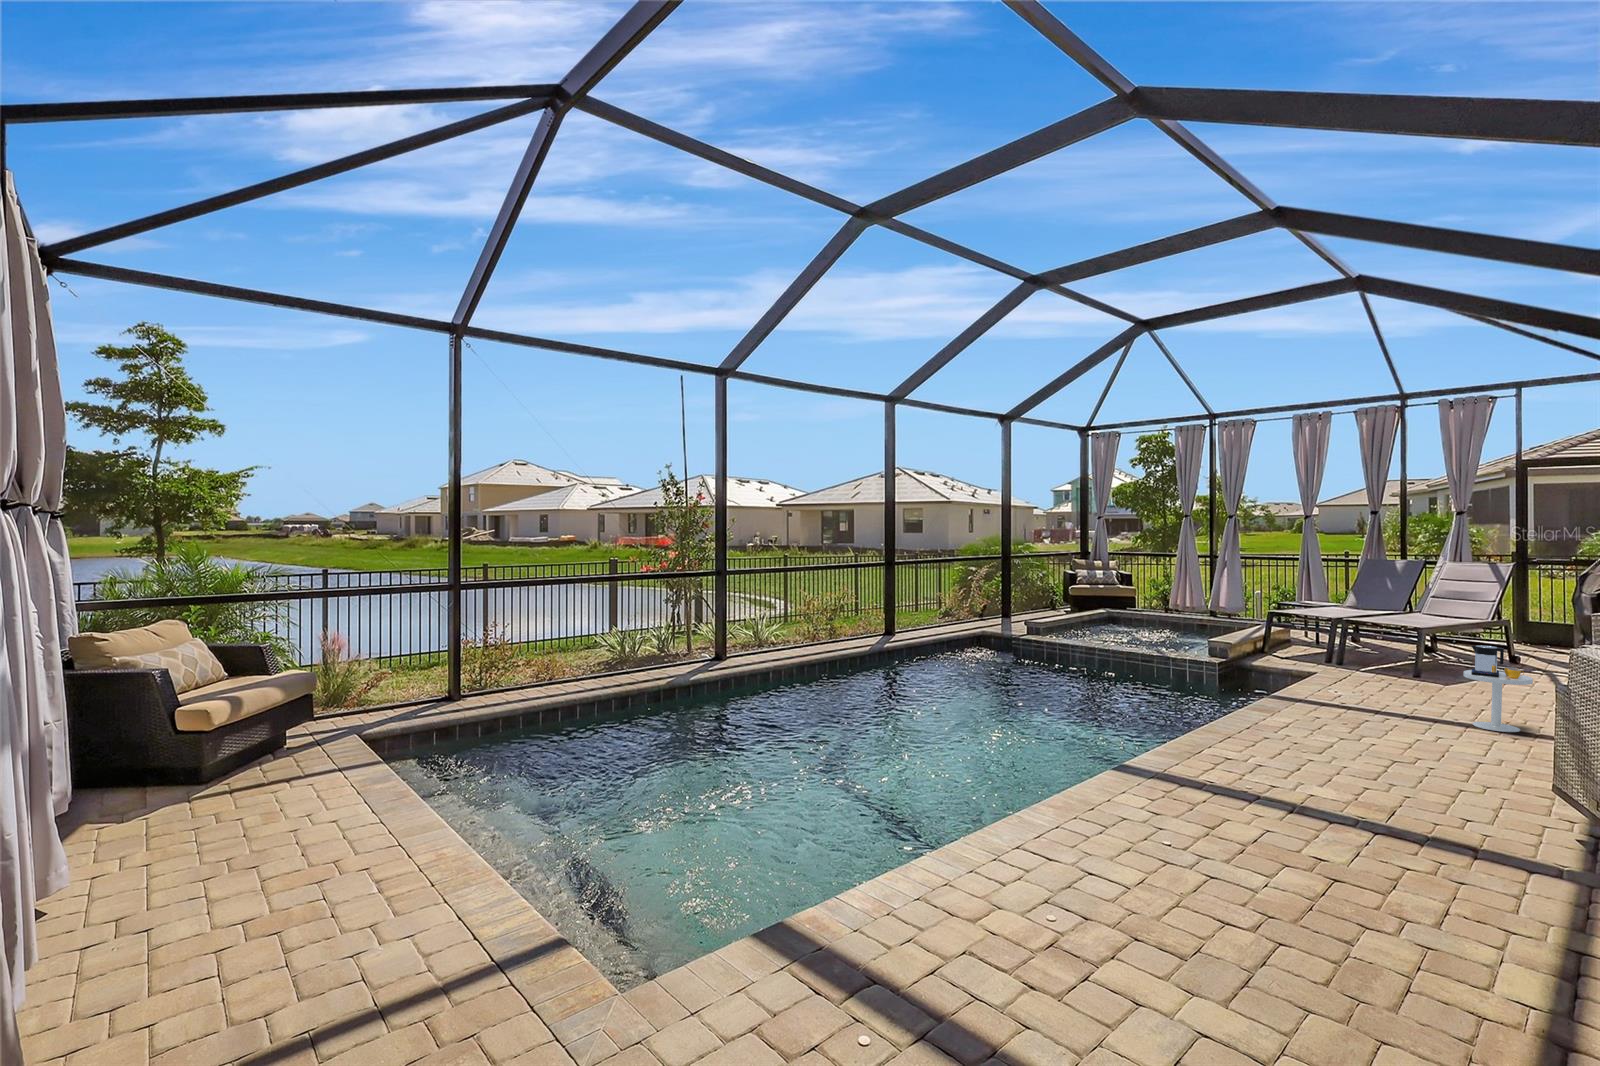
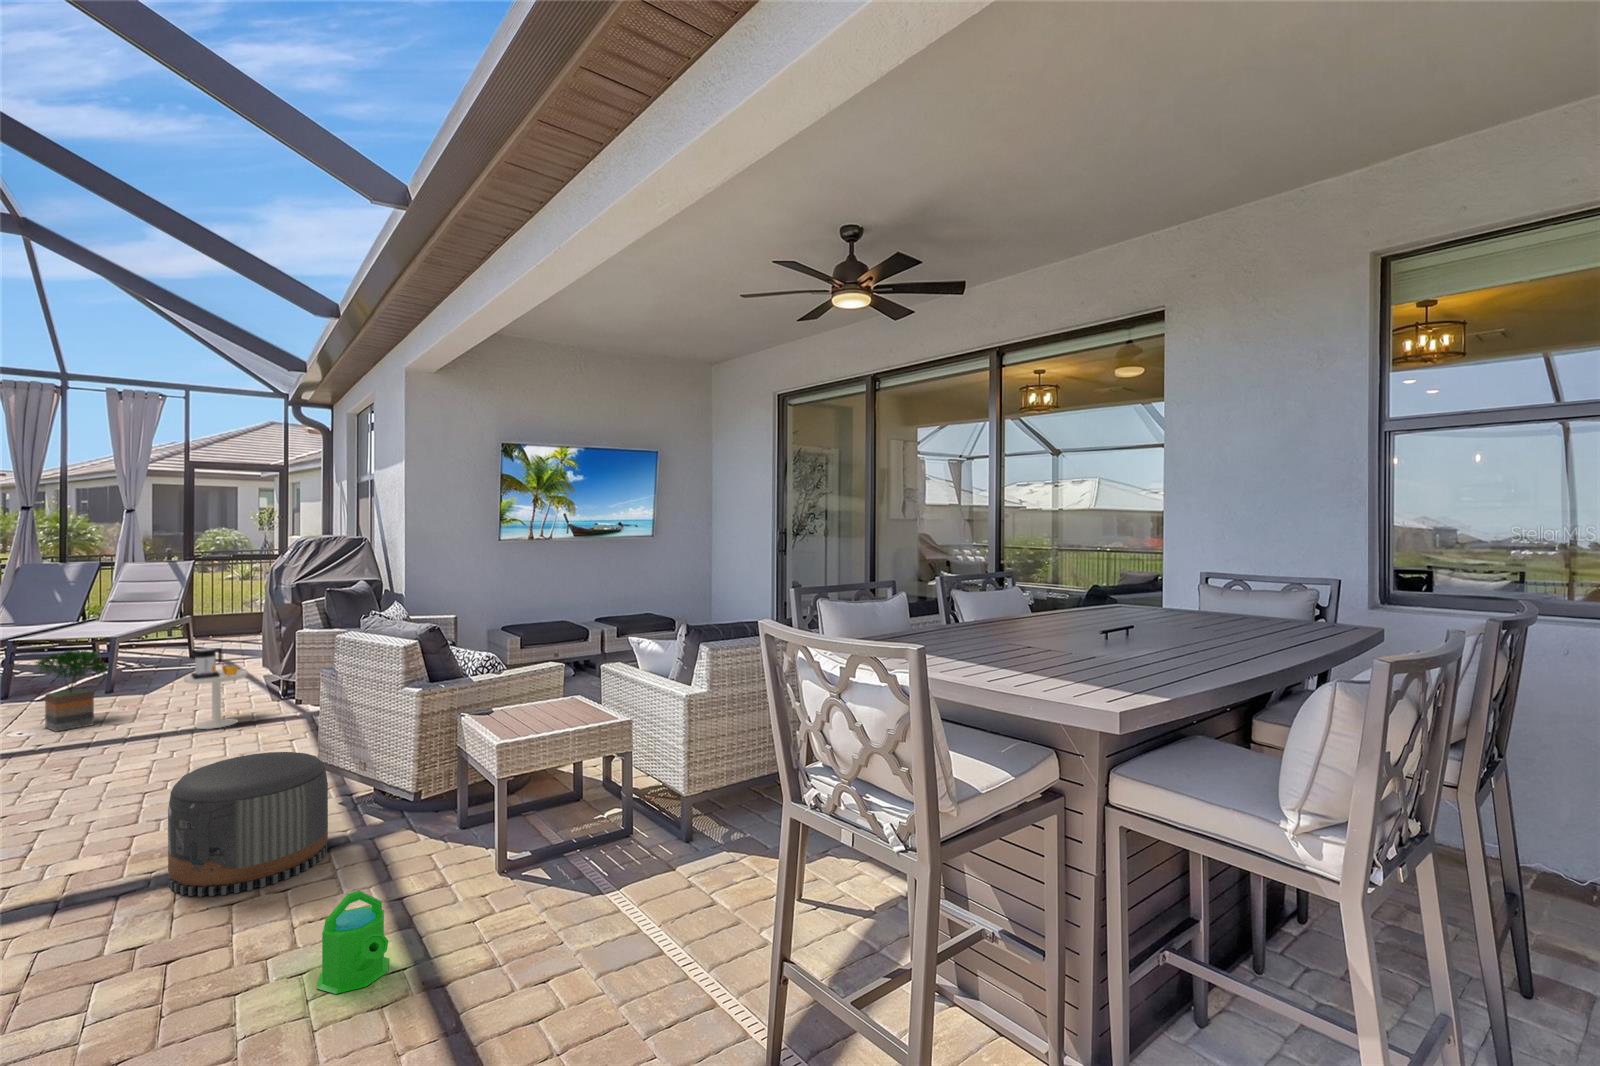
potted tree: none [1346,628,1405,699] -> present [36,650,109,732]
pouf: none [1369,739,1533,878] -> present [168,752,328,897]
watering can: none [1433,890,1523,997] -> present [317,890,389,994]

